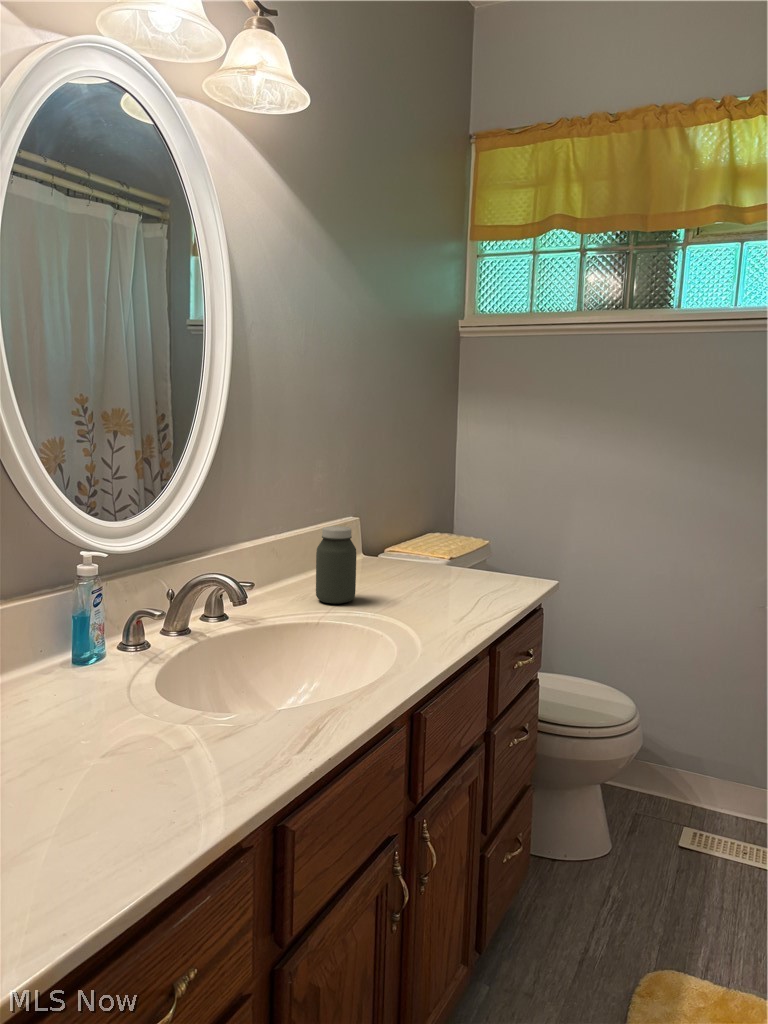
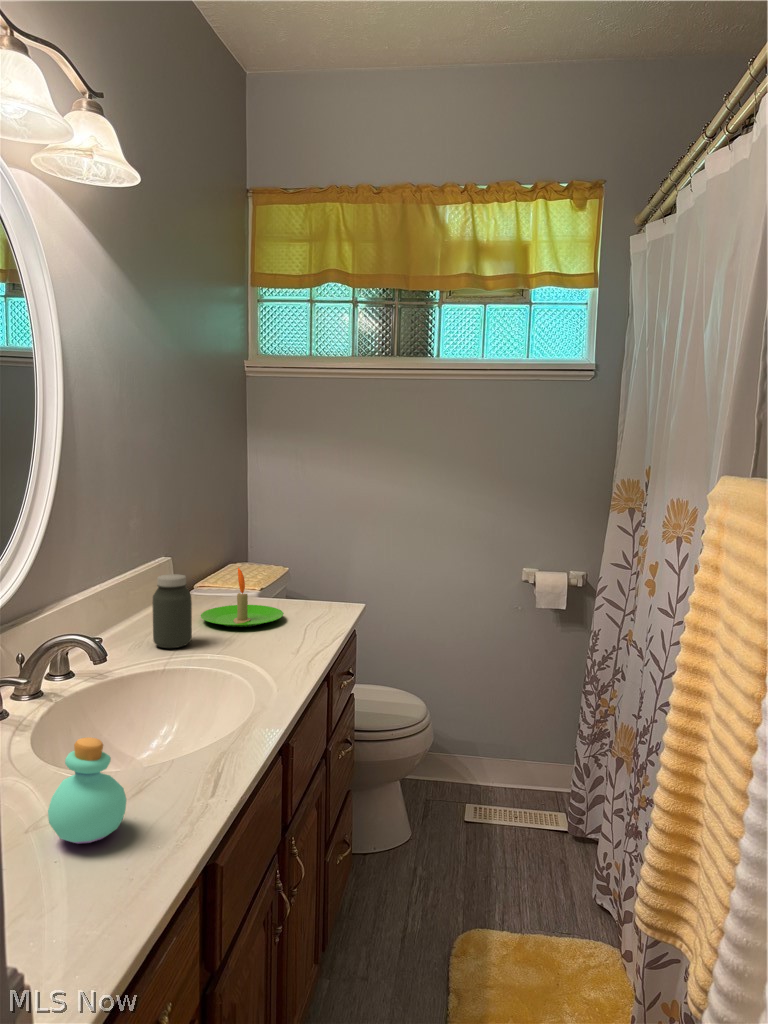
candle: none [374,527,462,590] -> present [201,568,284,627]
perfume bottle: none [119,665,199,777] -> present [48,737,126,843]

